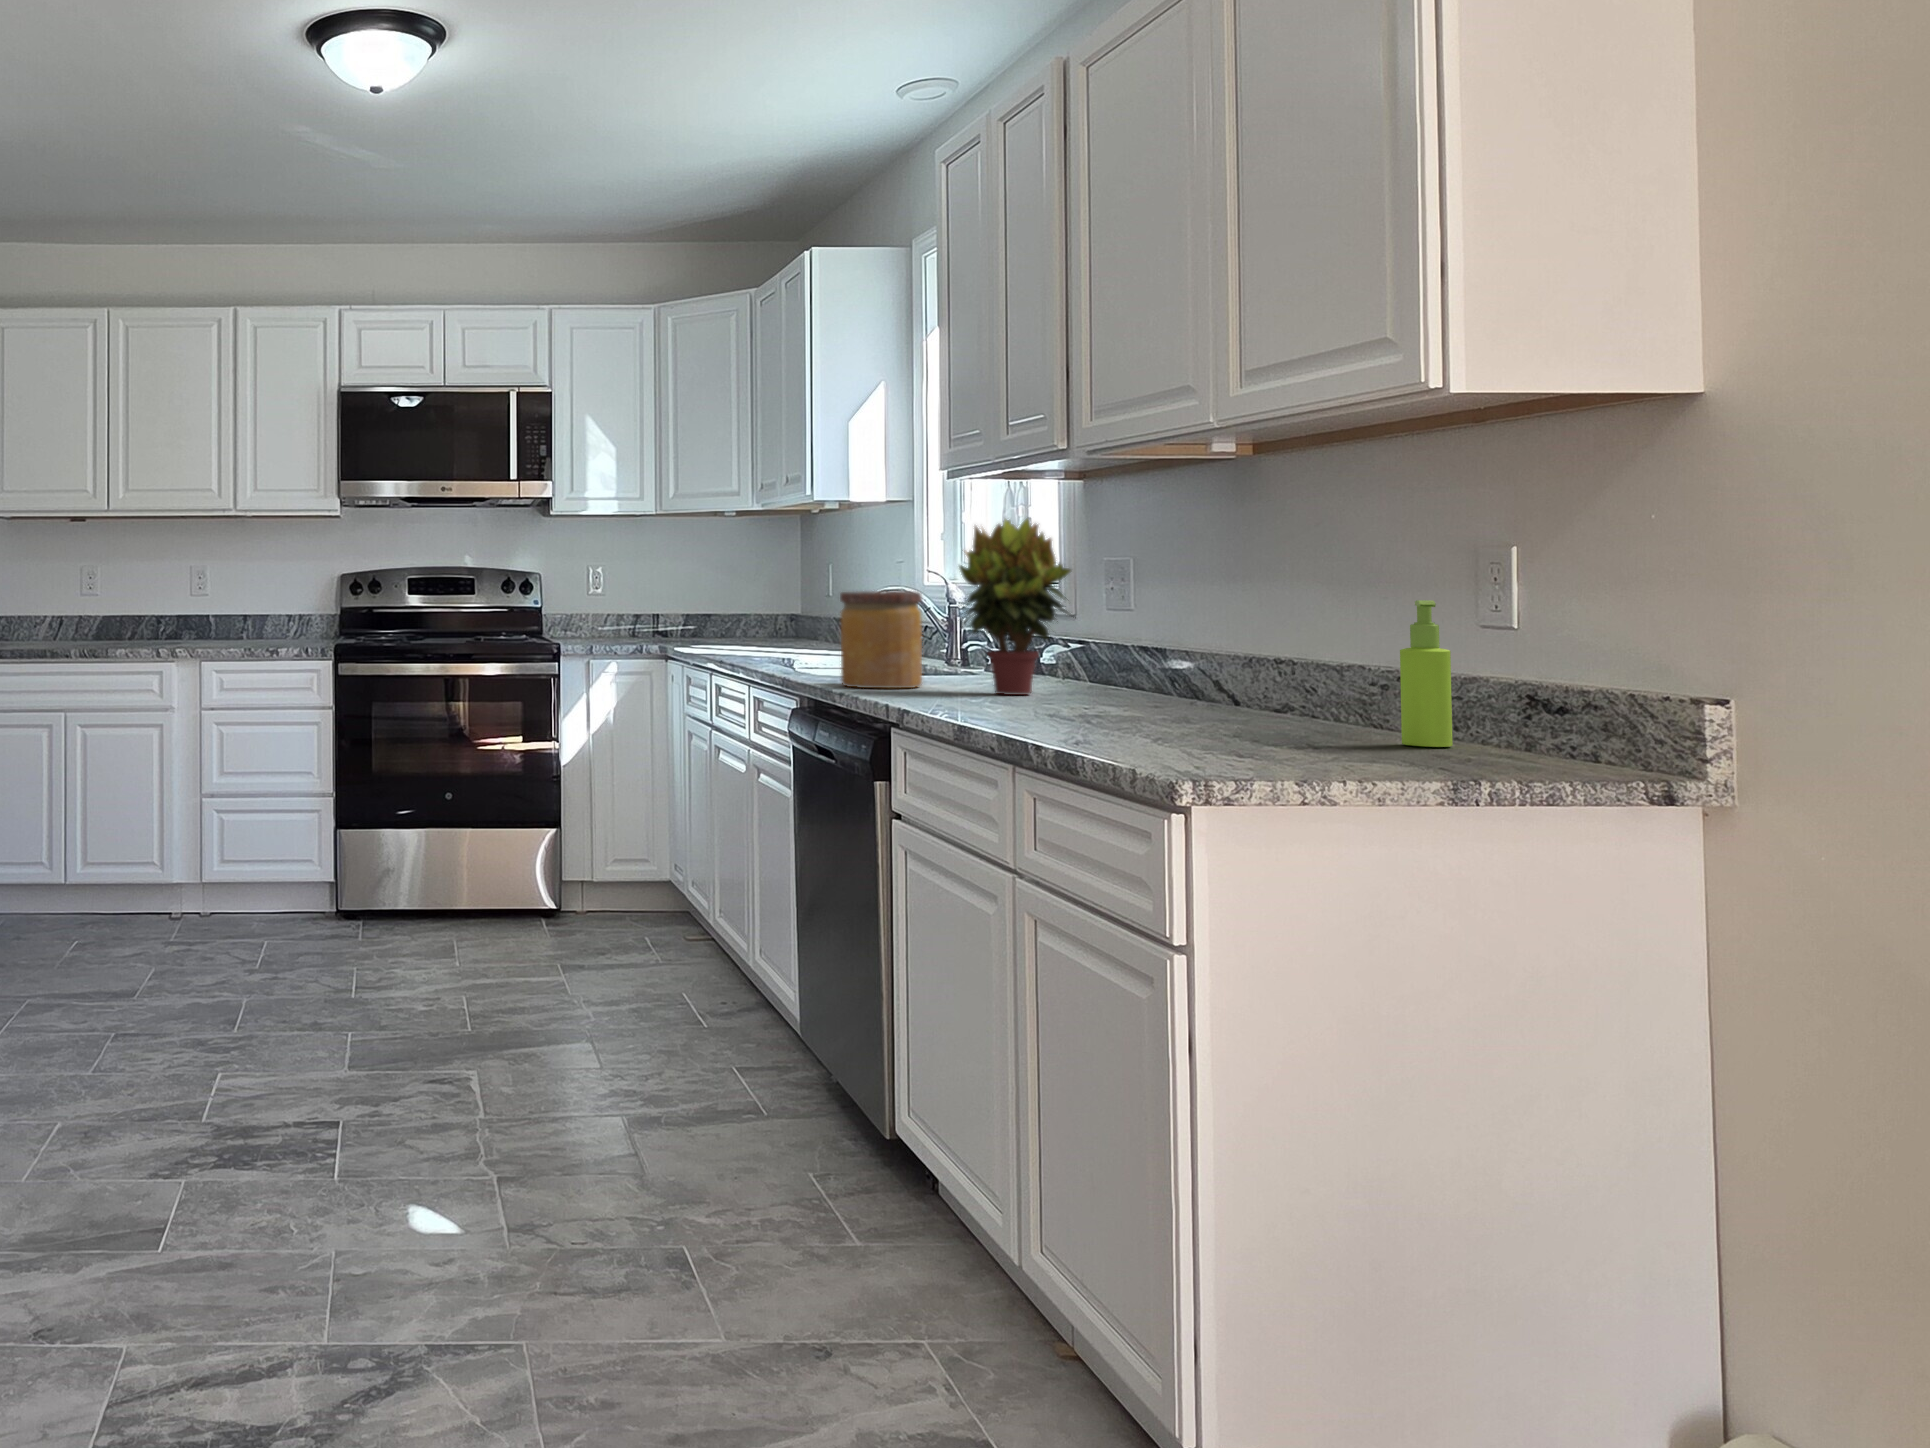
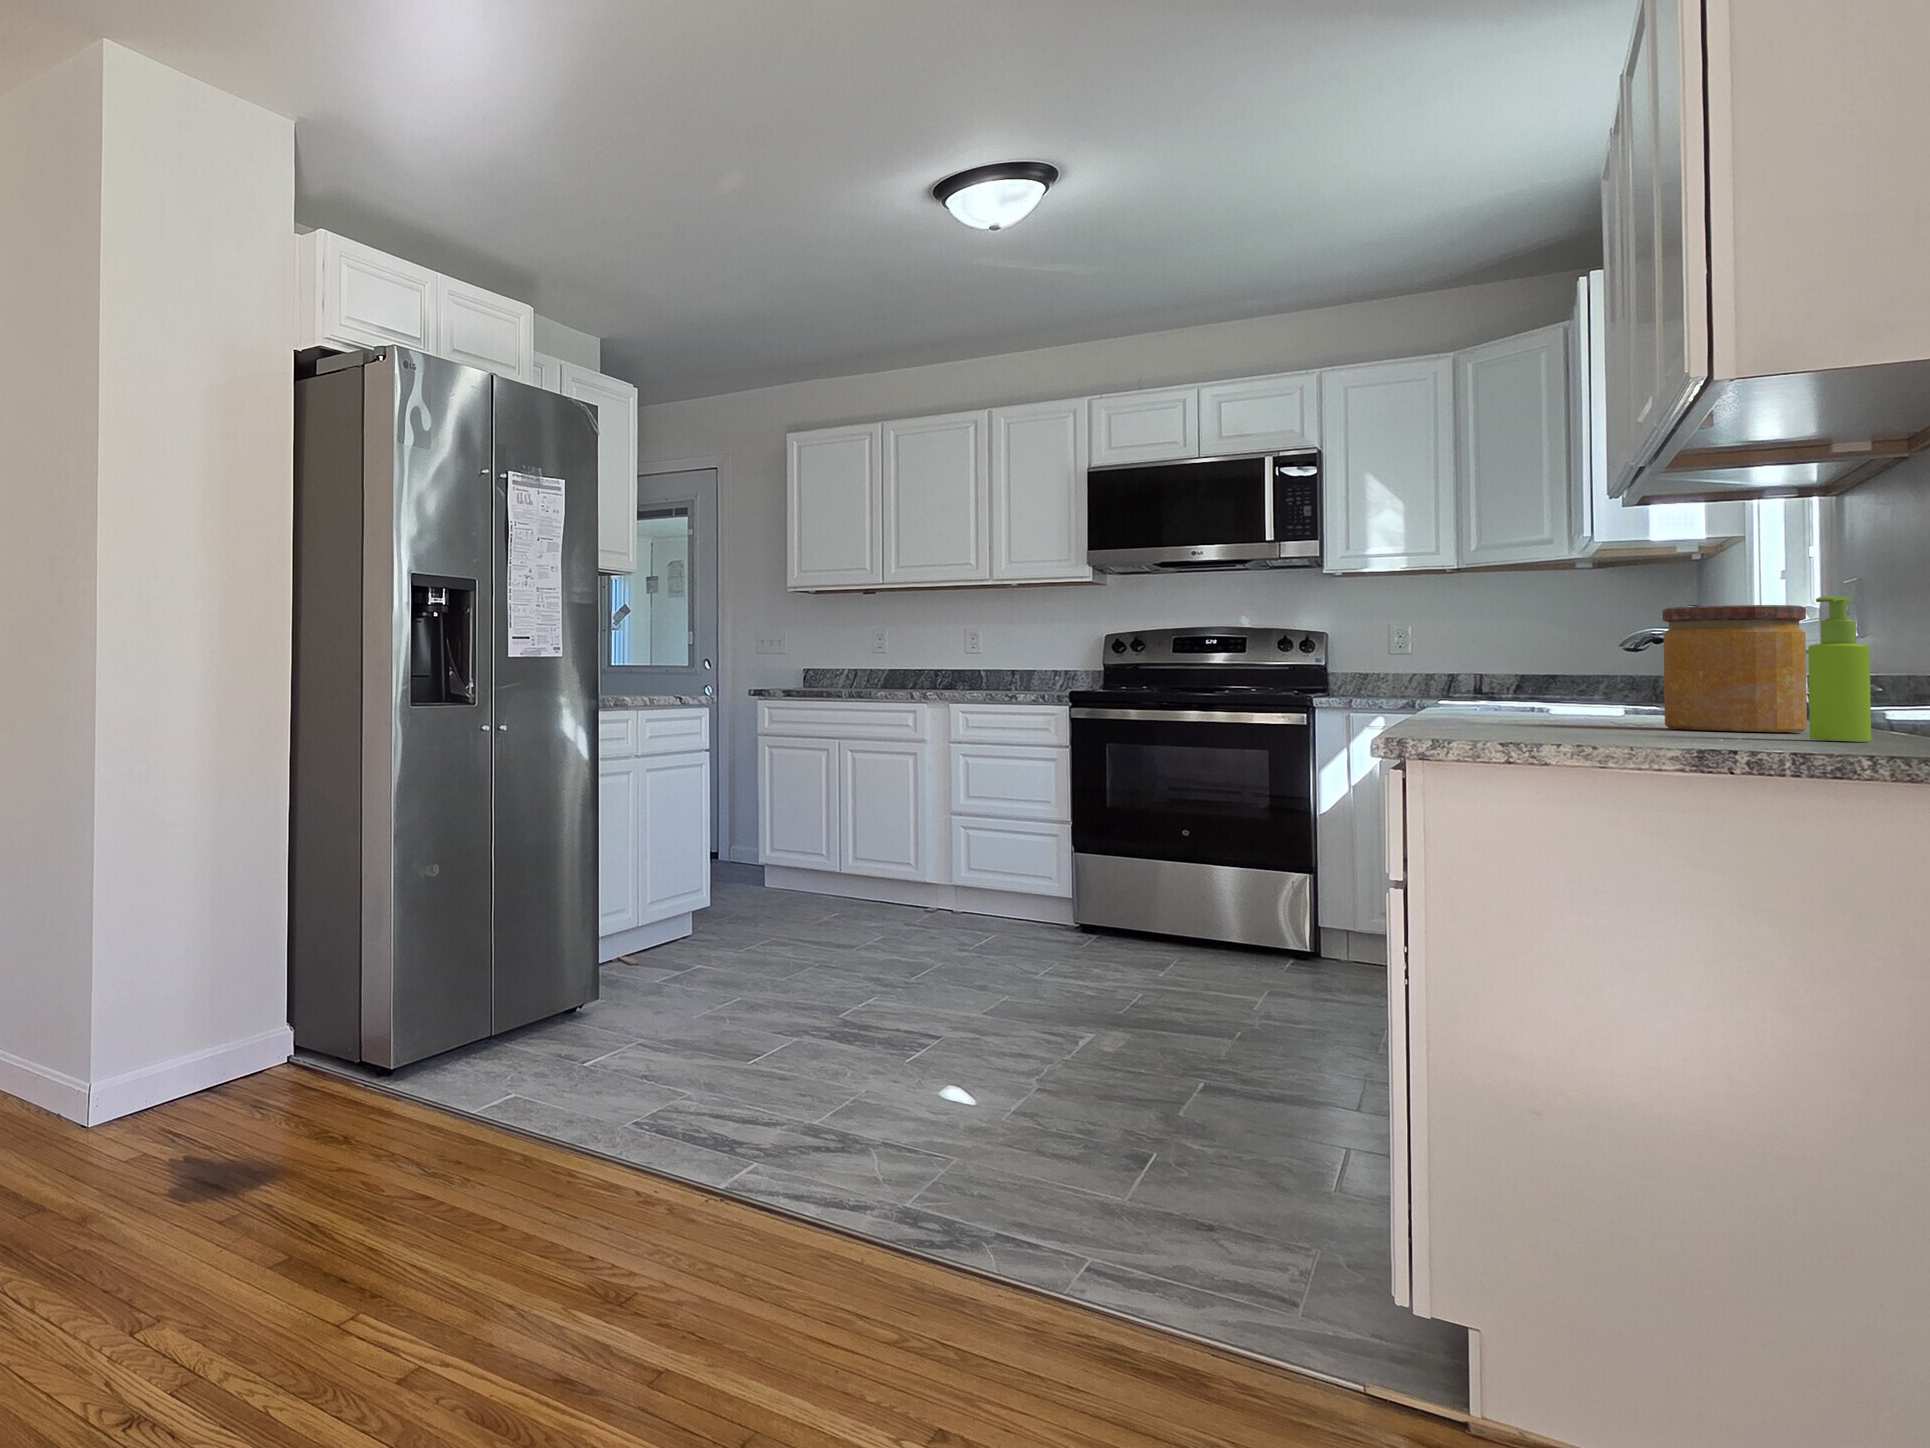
potted plant: present [959,518,1076,695] -> none [1527,544,1679,719]
jar: present [840,591,922,688] -> present [1663,605,1807,732]

